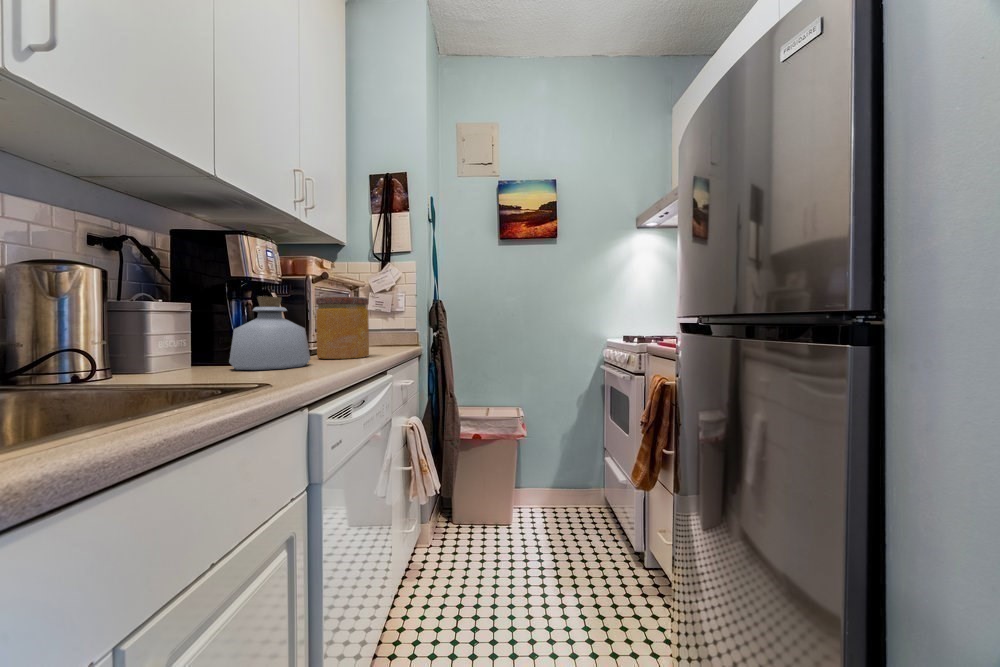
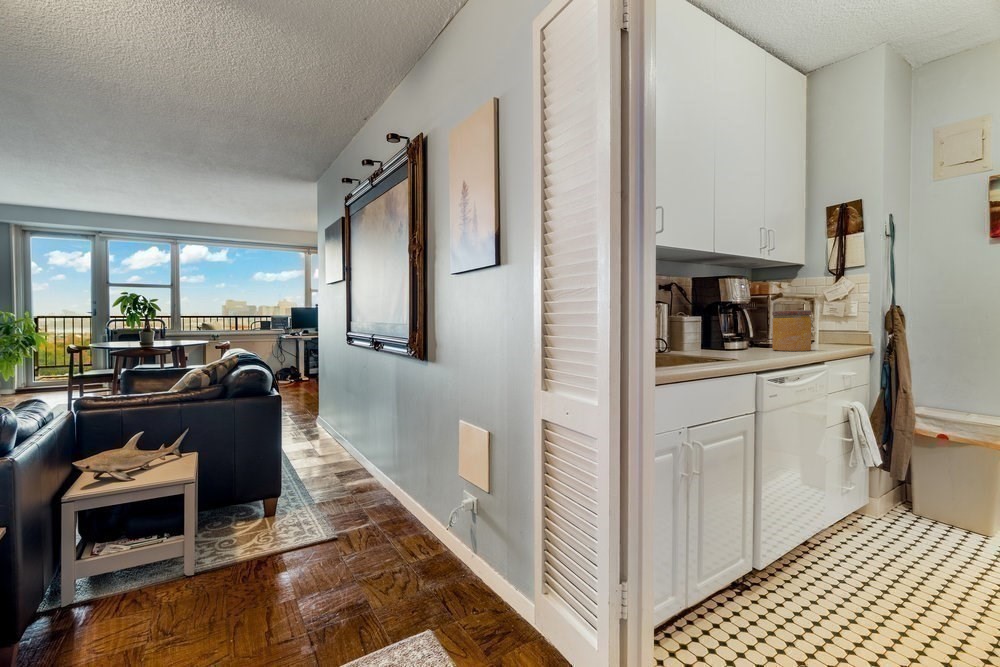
bottle: present [229,297,310,370] -> none [720,314,766,353]

